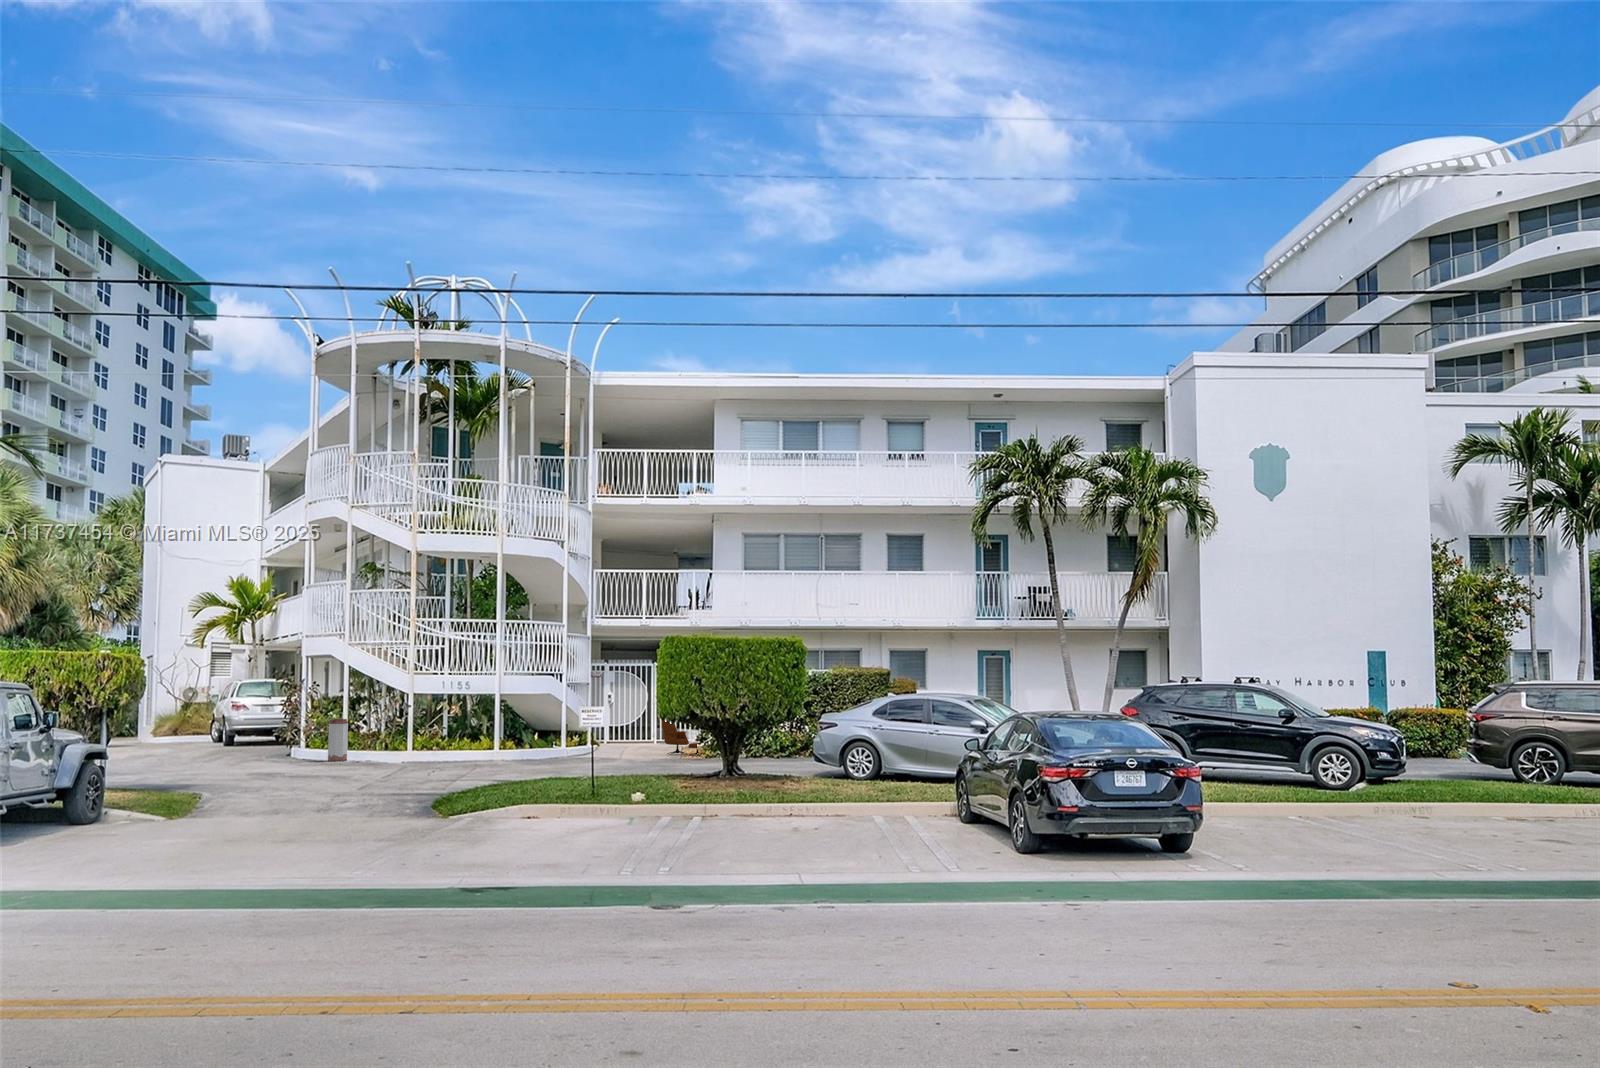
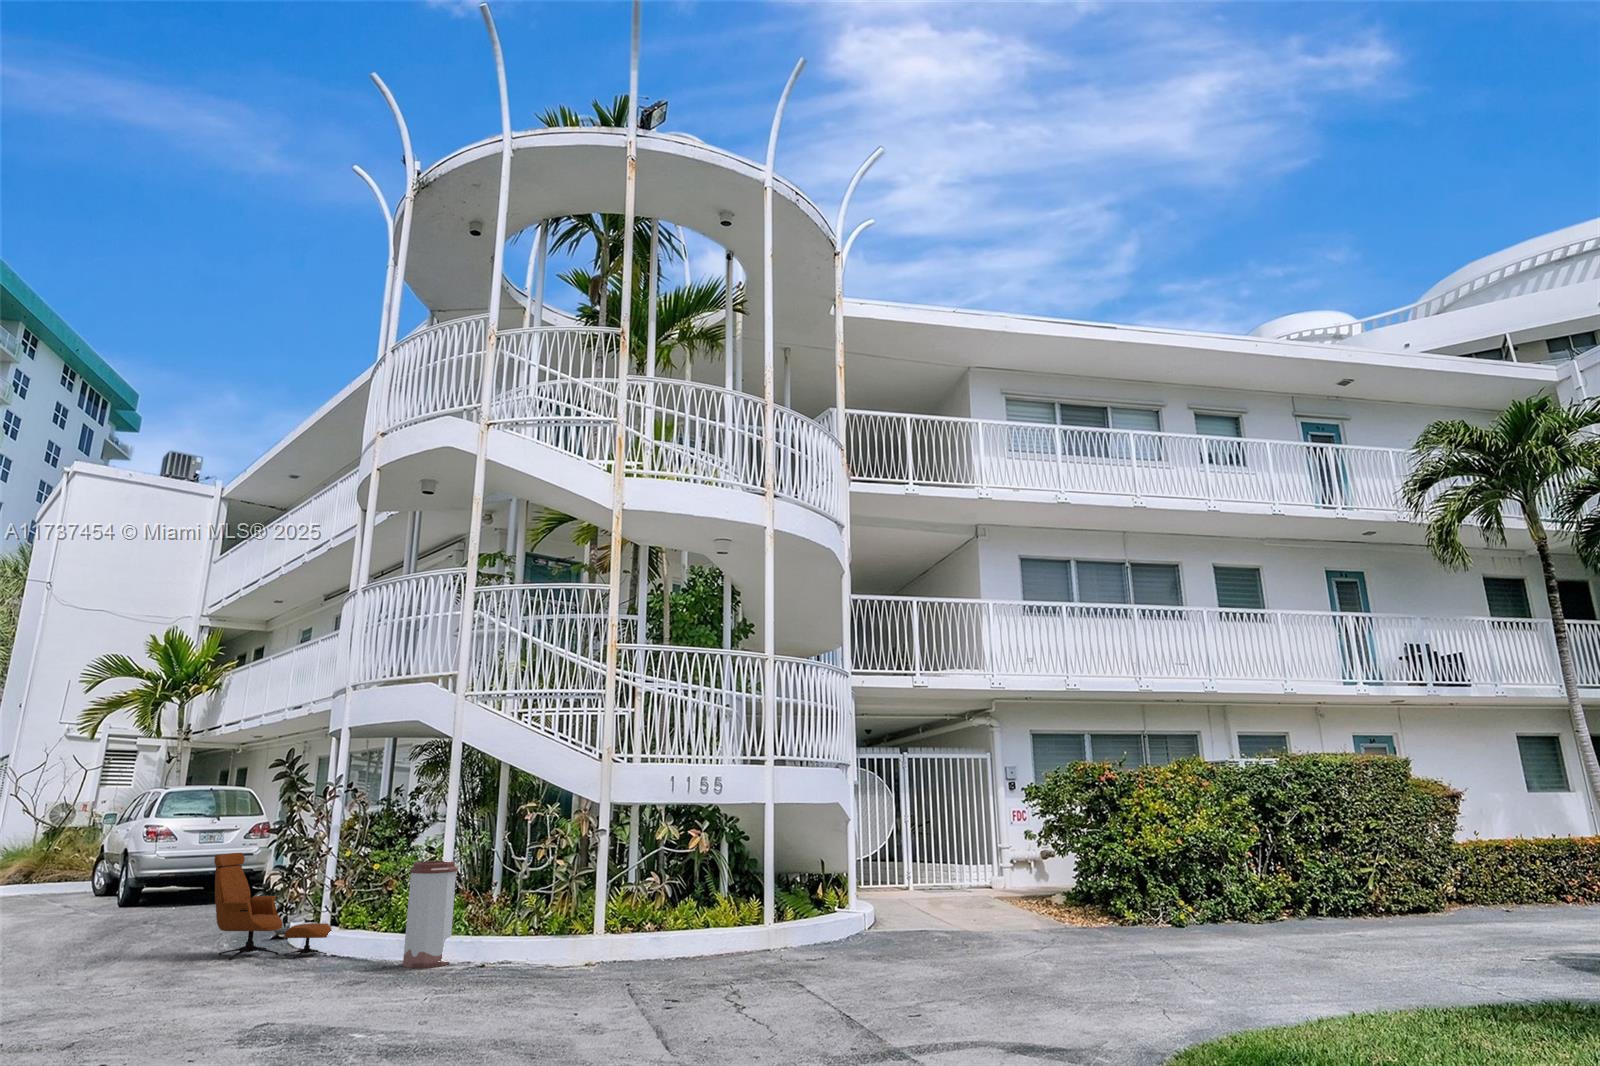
lounge chair: present [662,720,698,755] -> present [214,853,332,960]

